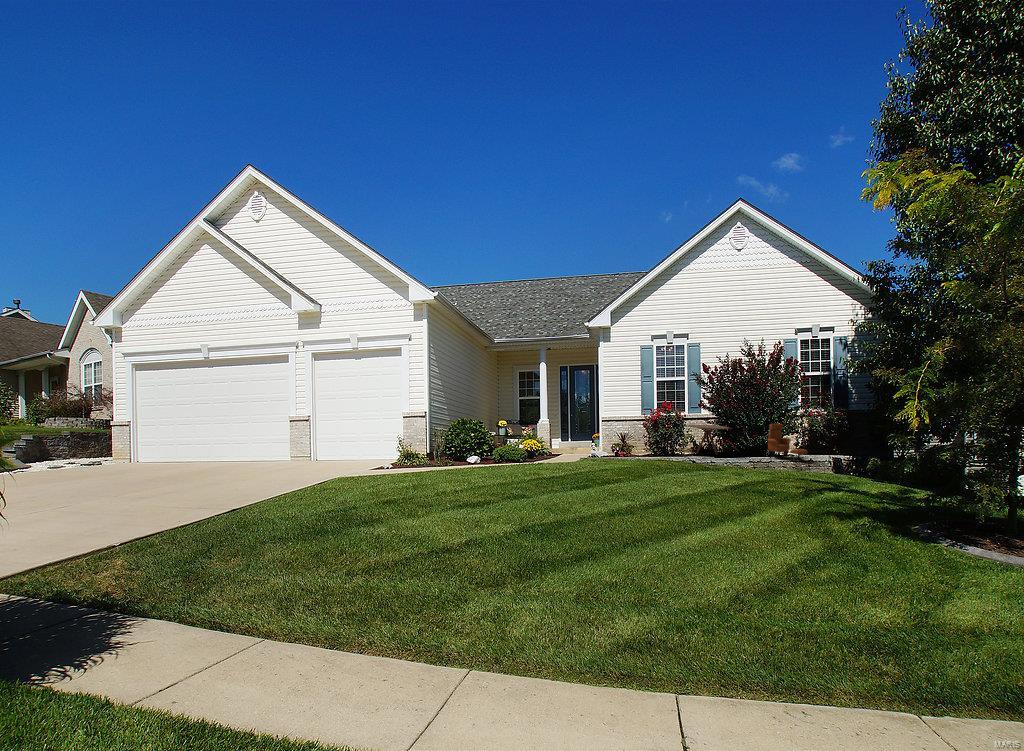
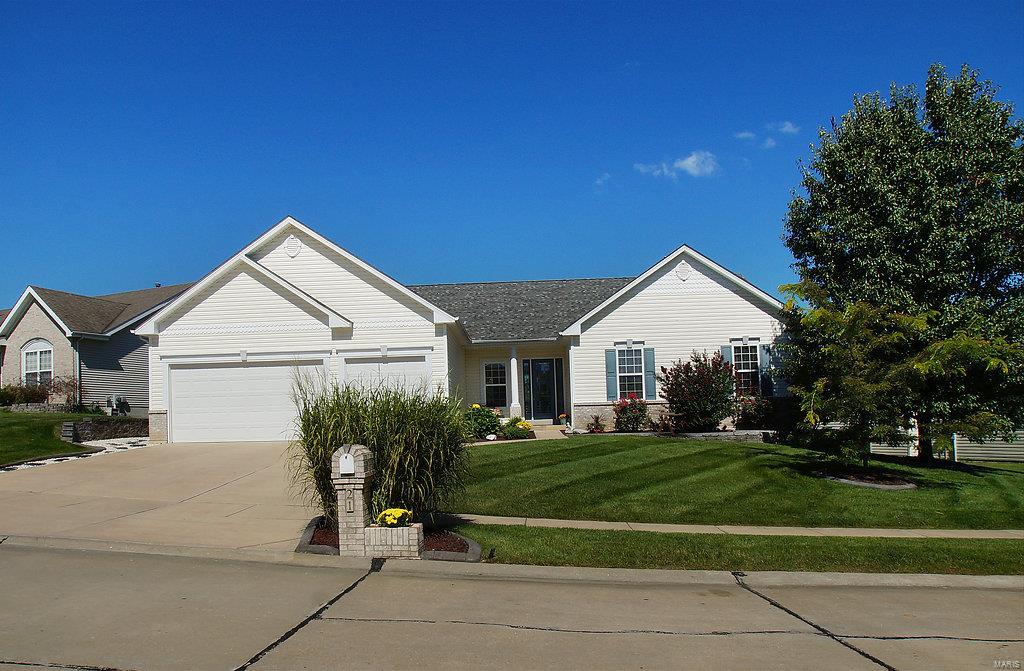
lounge chair: present [767,424,808,462] -> none [712,410,744,439]

